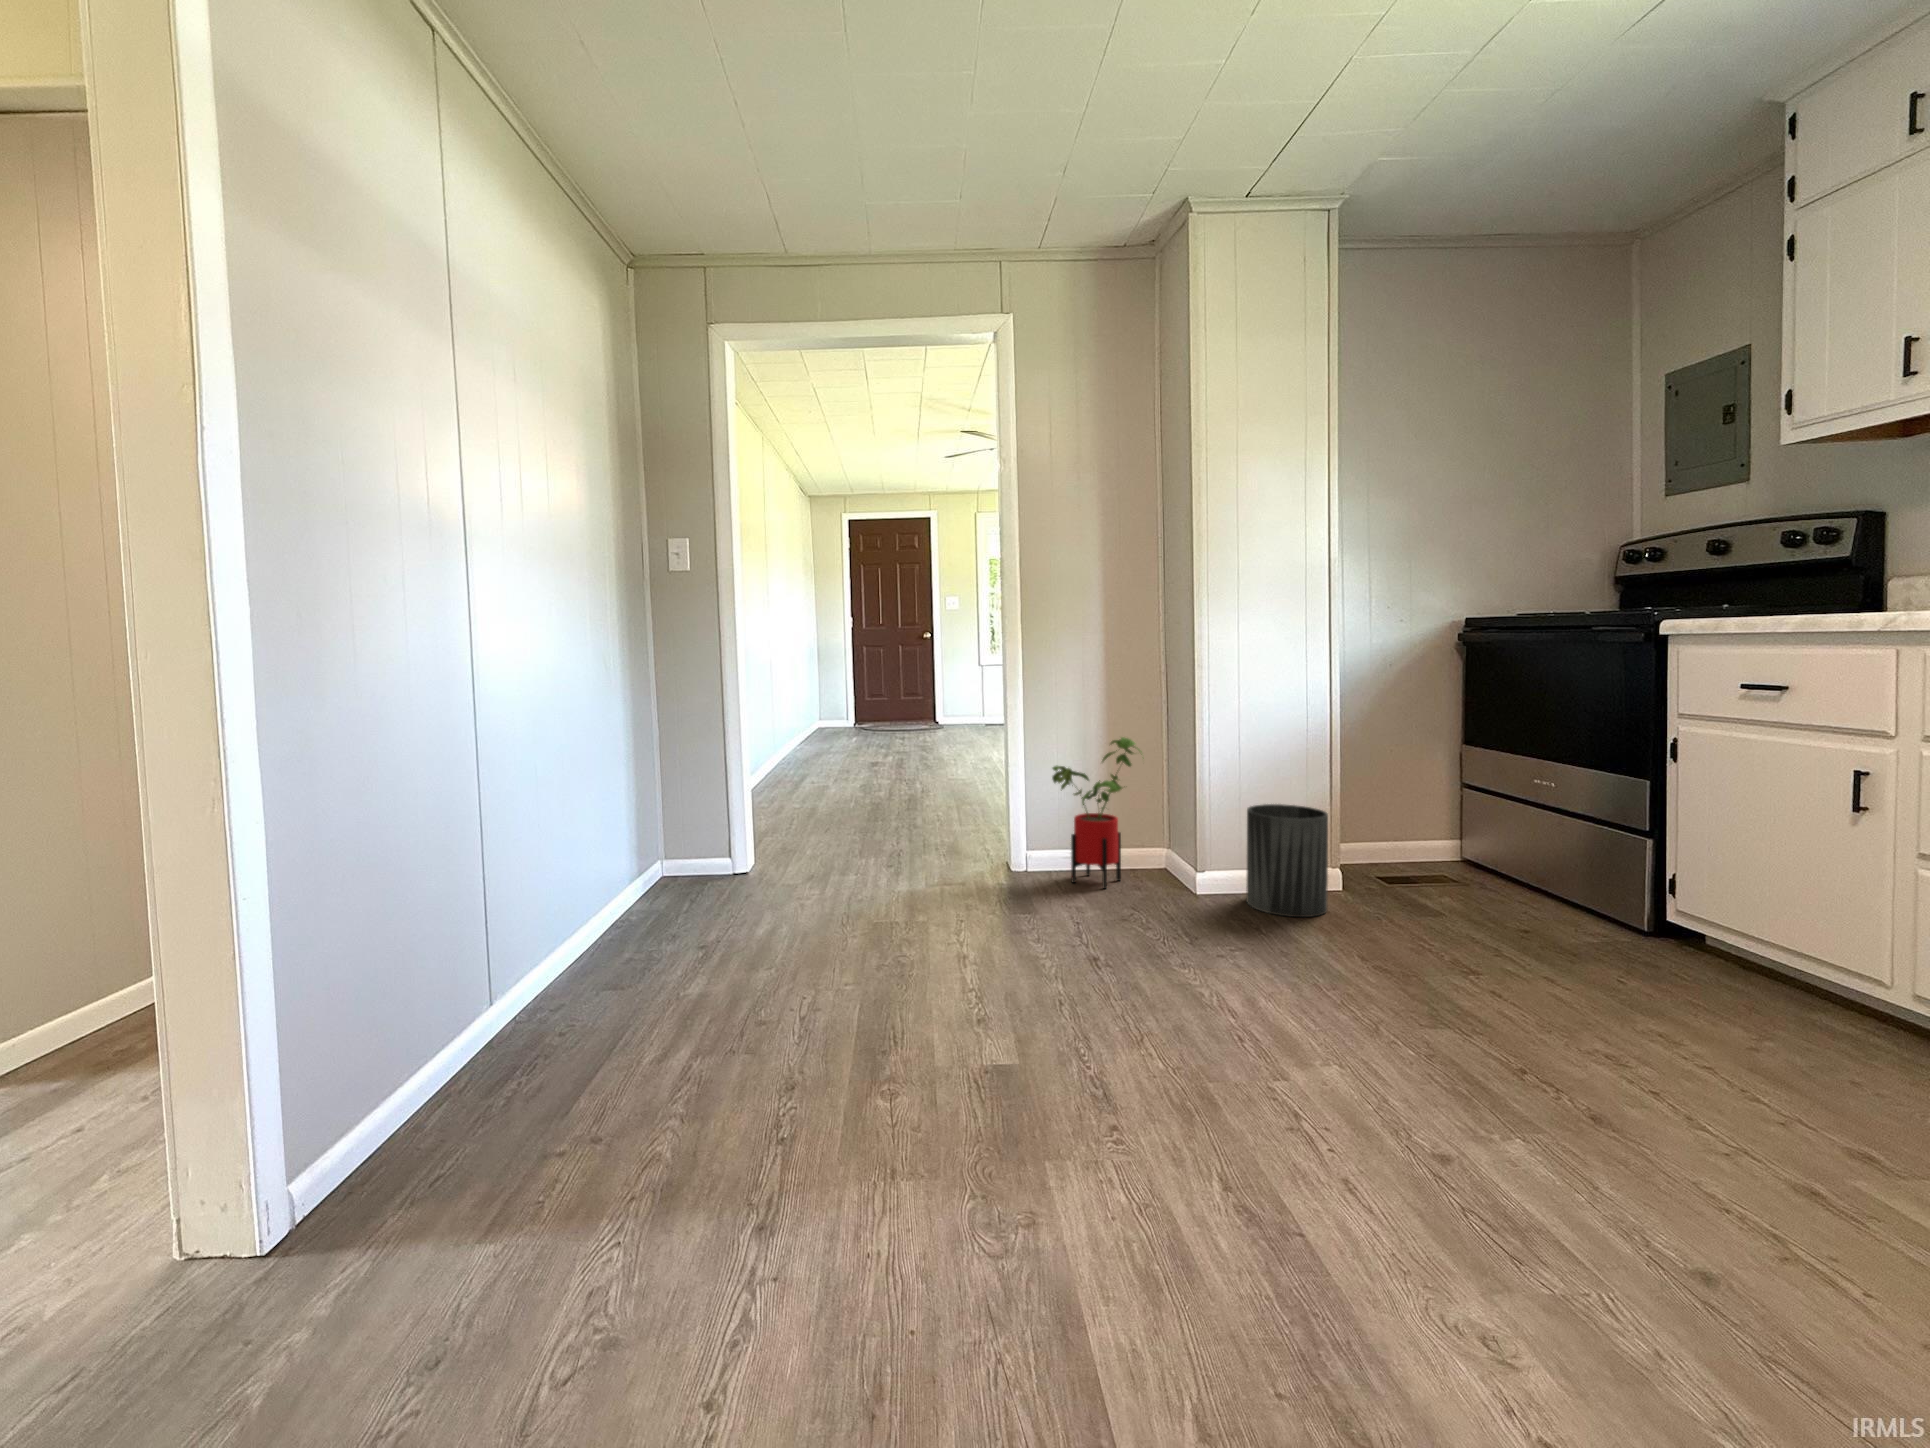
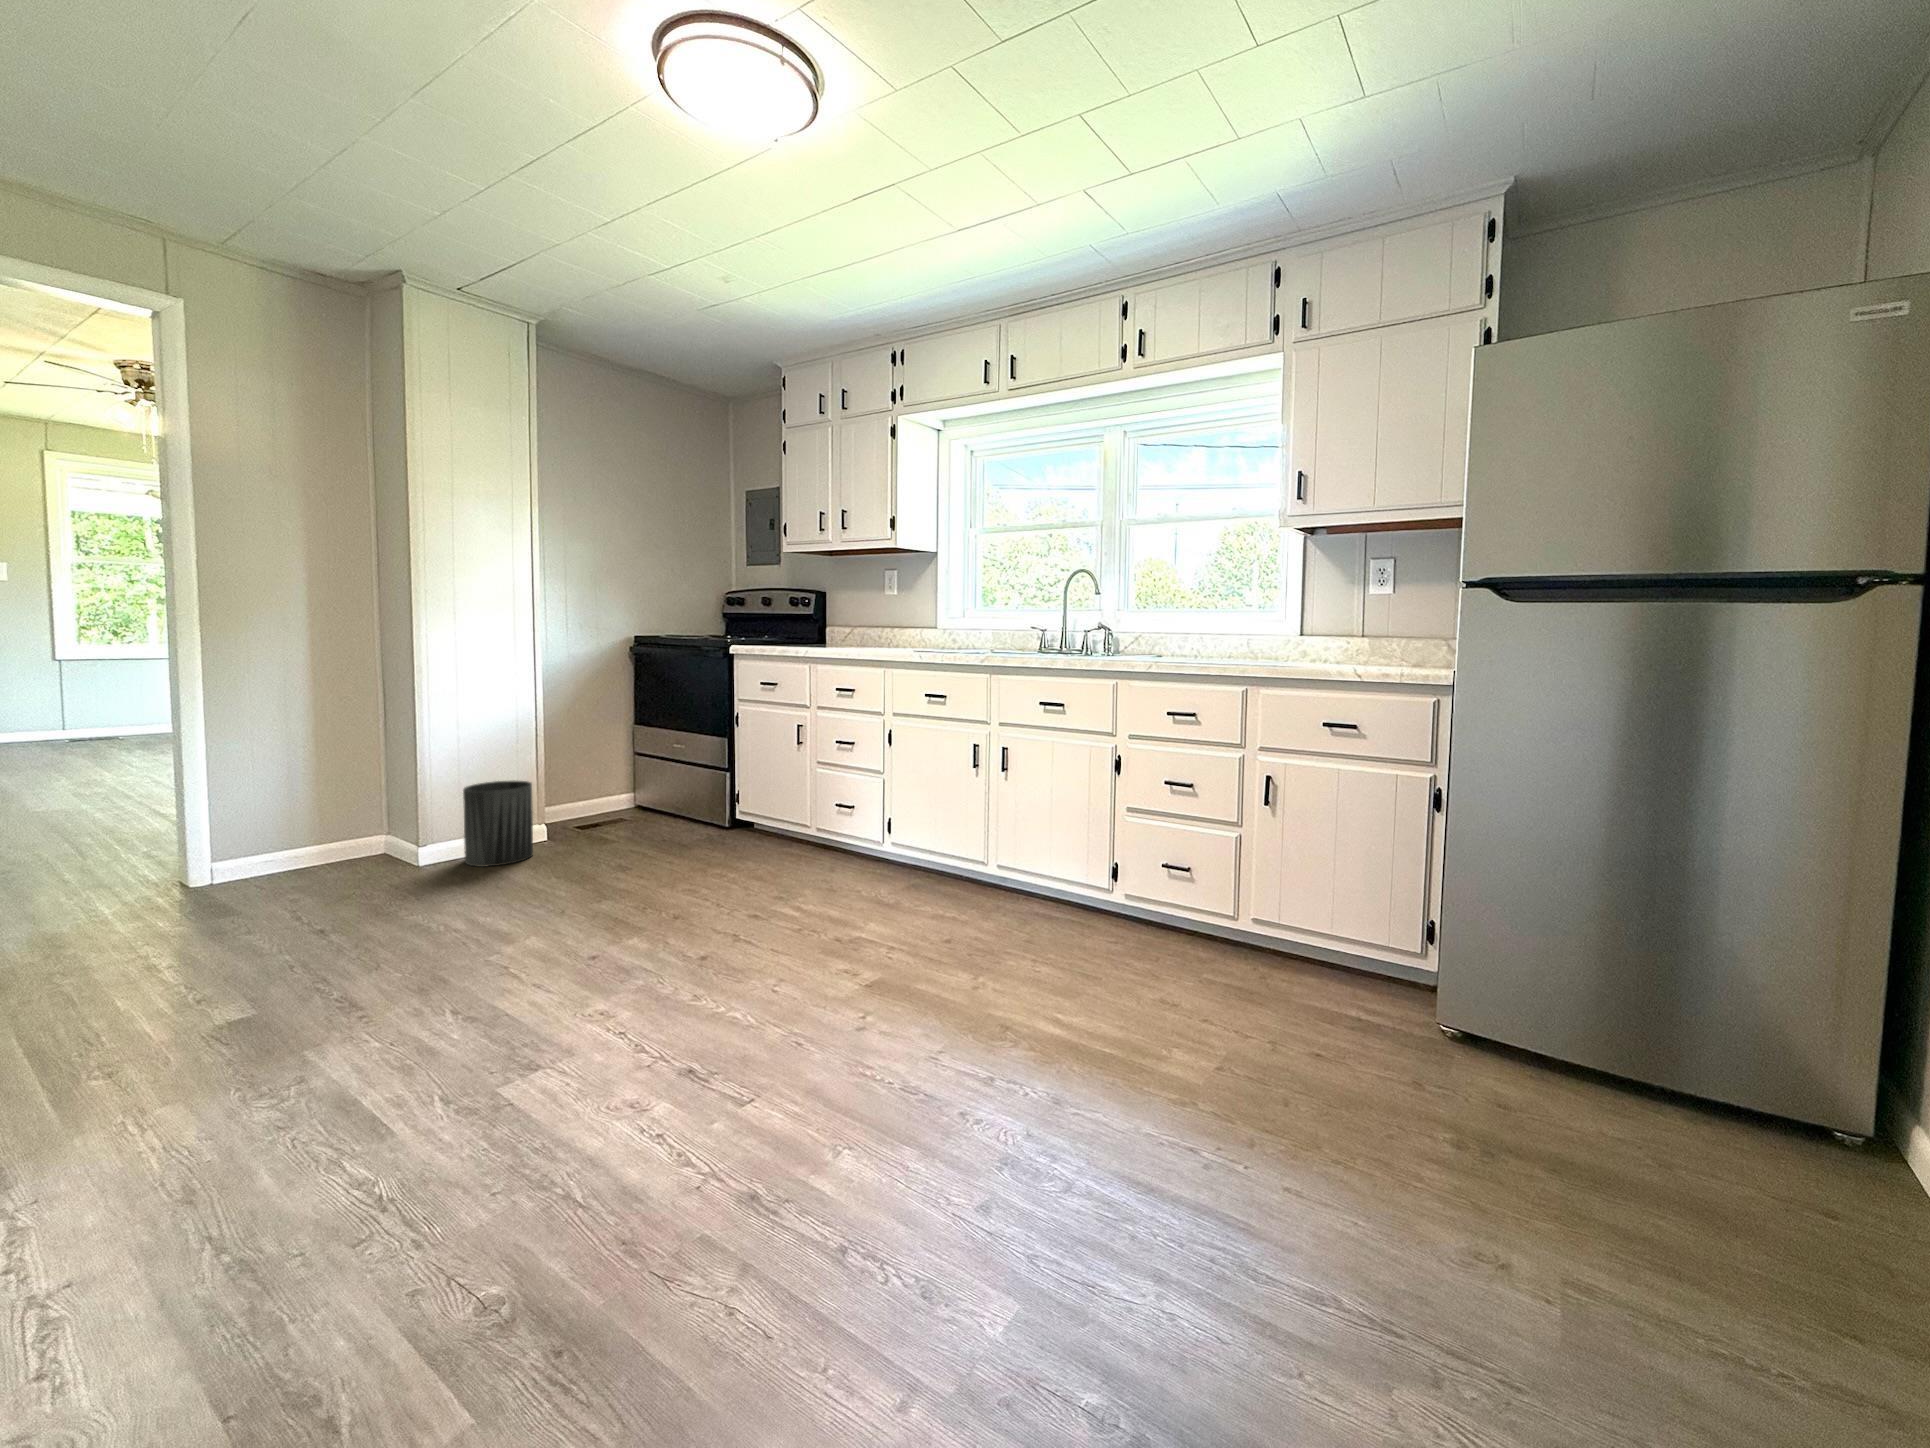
house plant: present [1052,737,1141,889] -> none [241,739,358,885]

